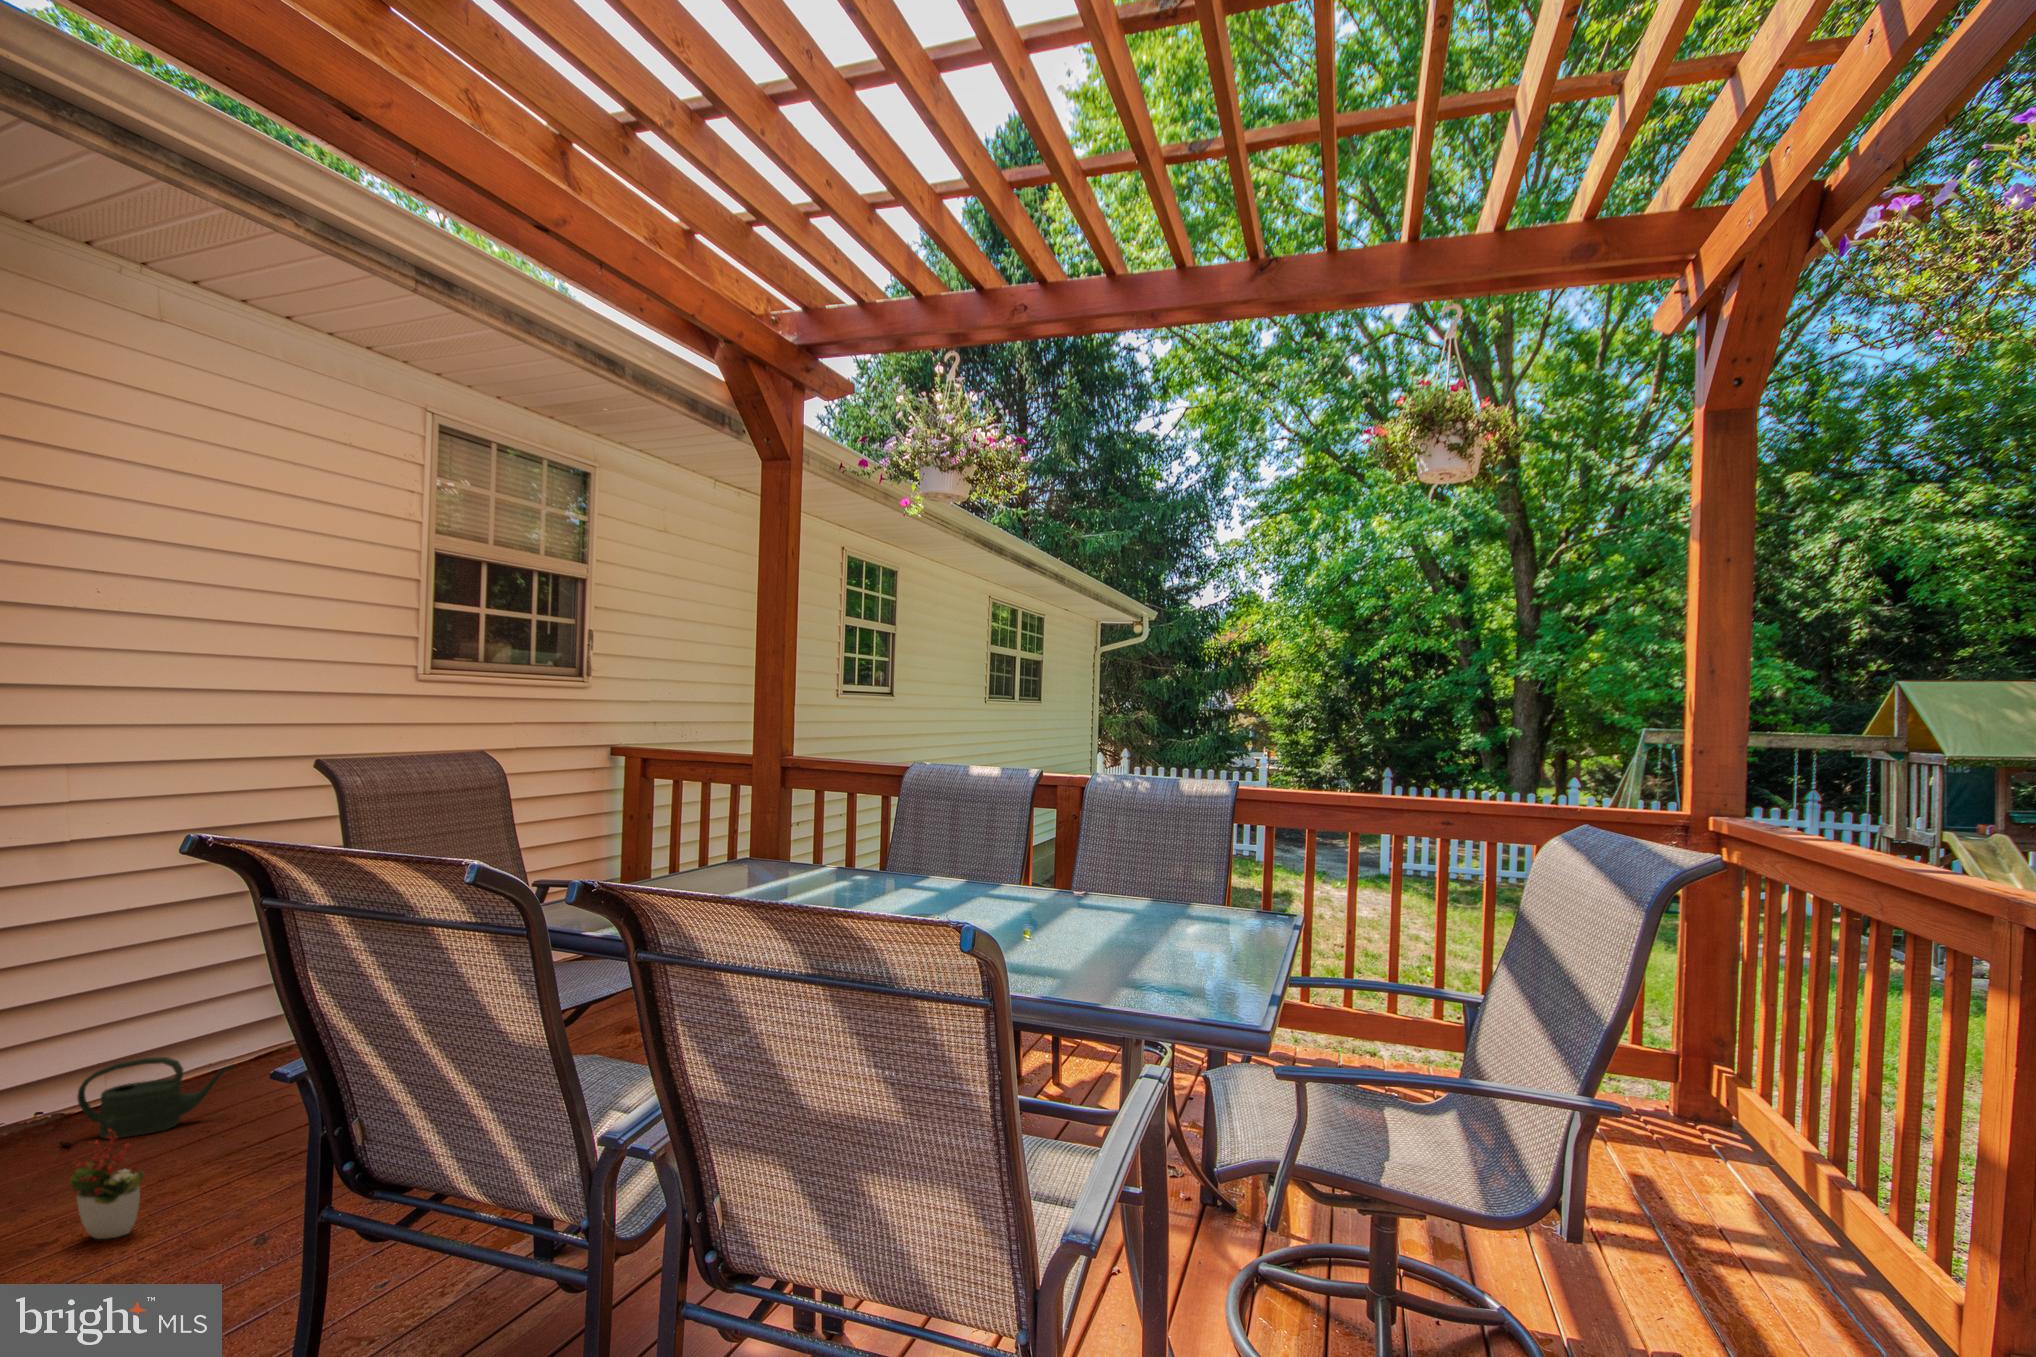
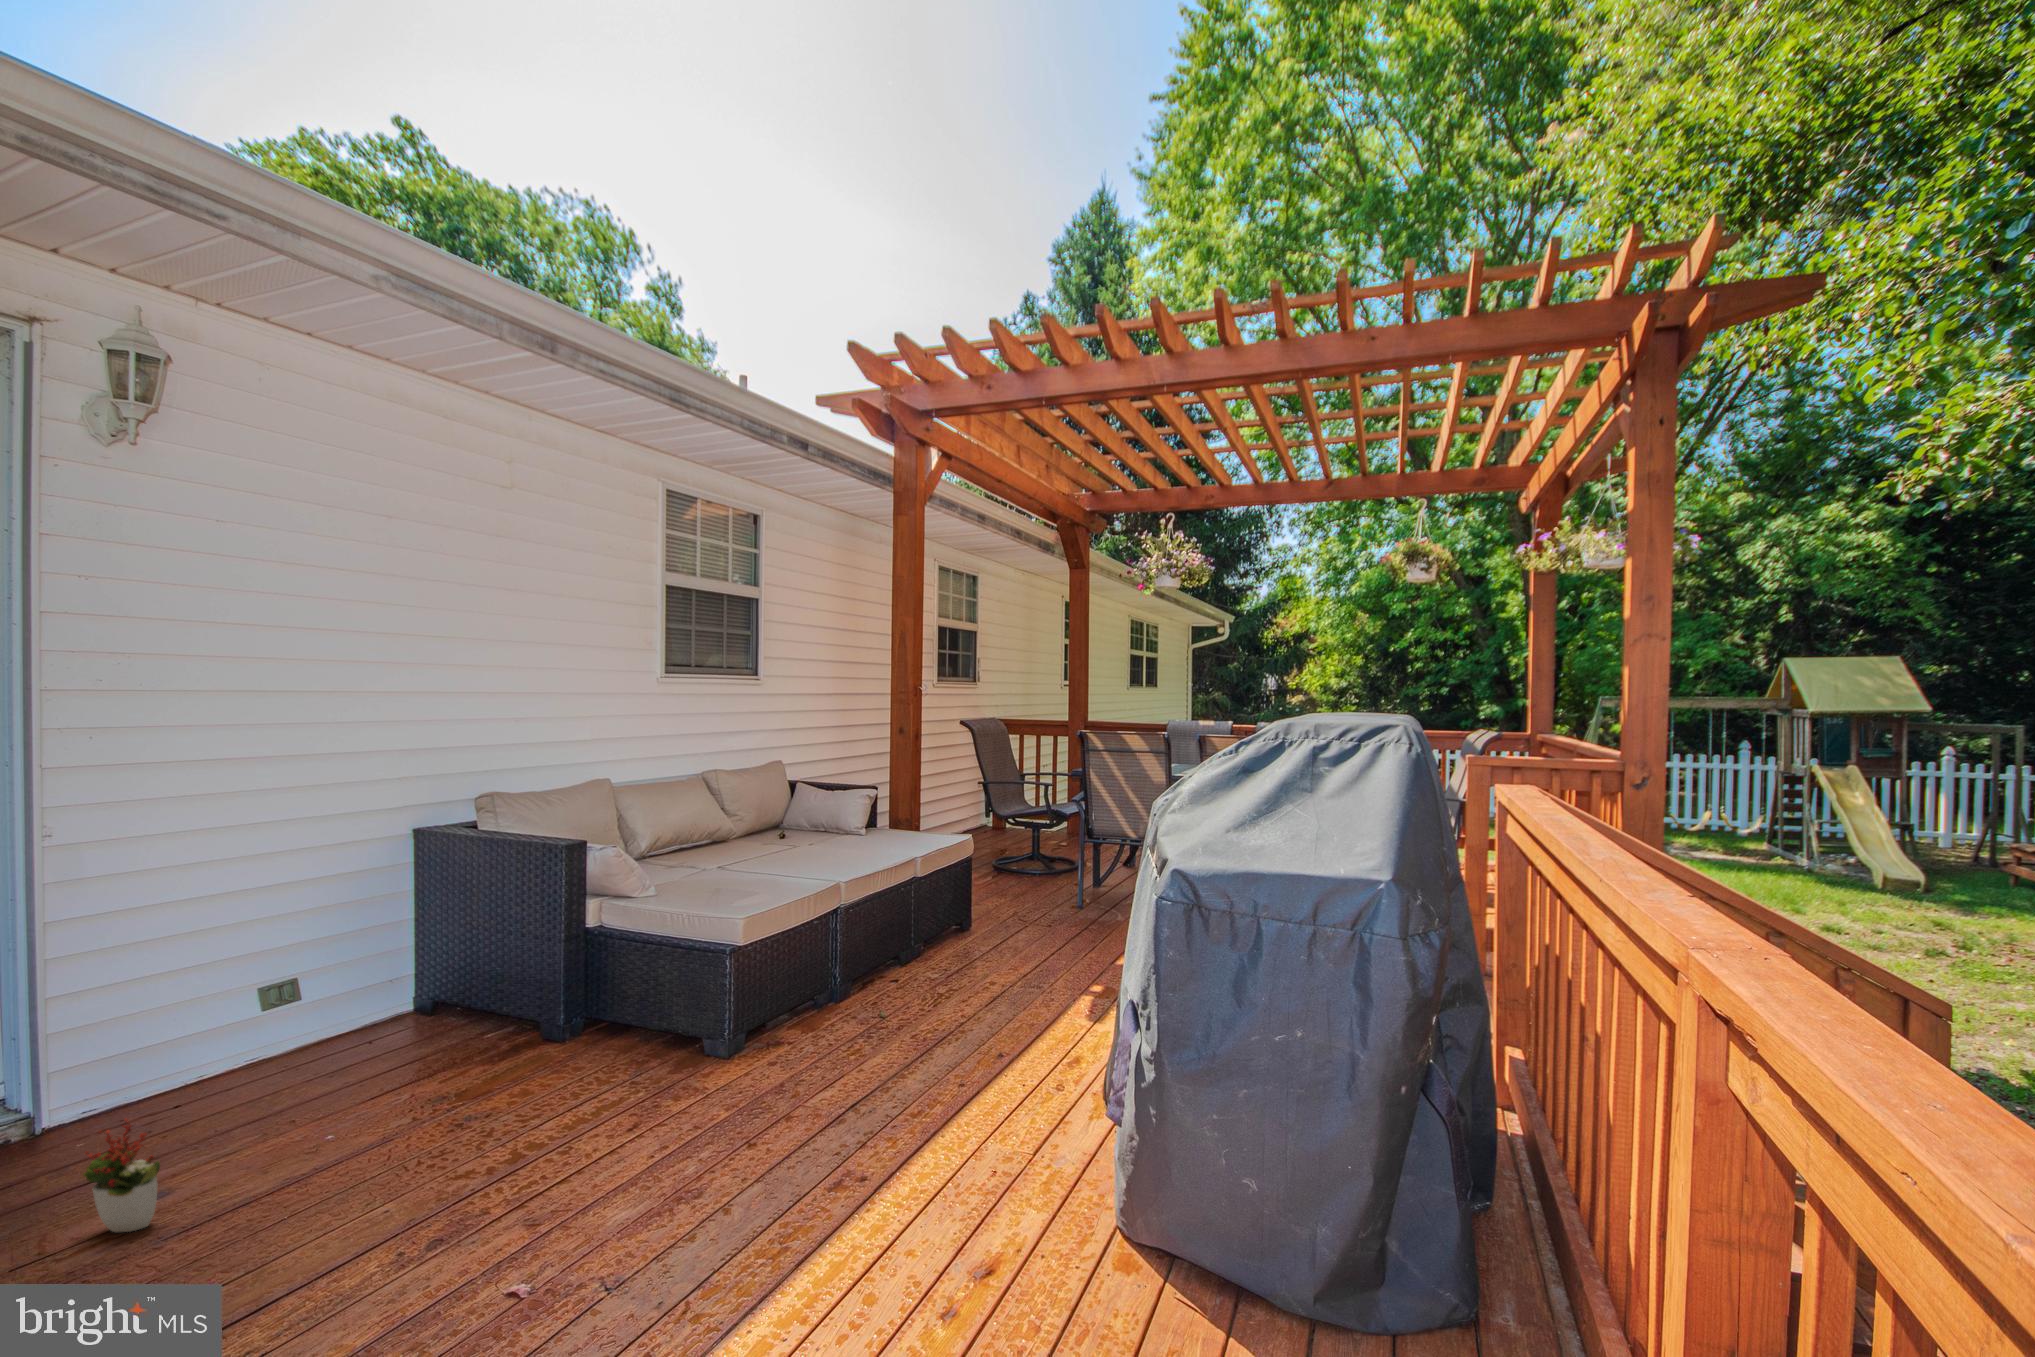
watering can: present [77,1057,234,1139] -> none [118,1045,275,1130]

